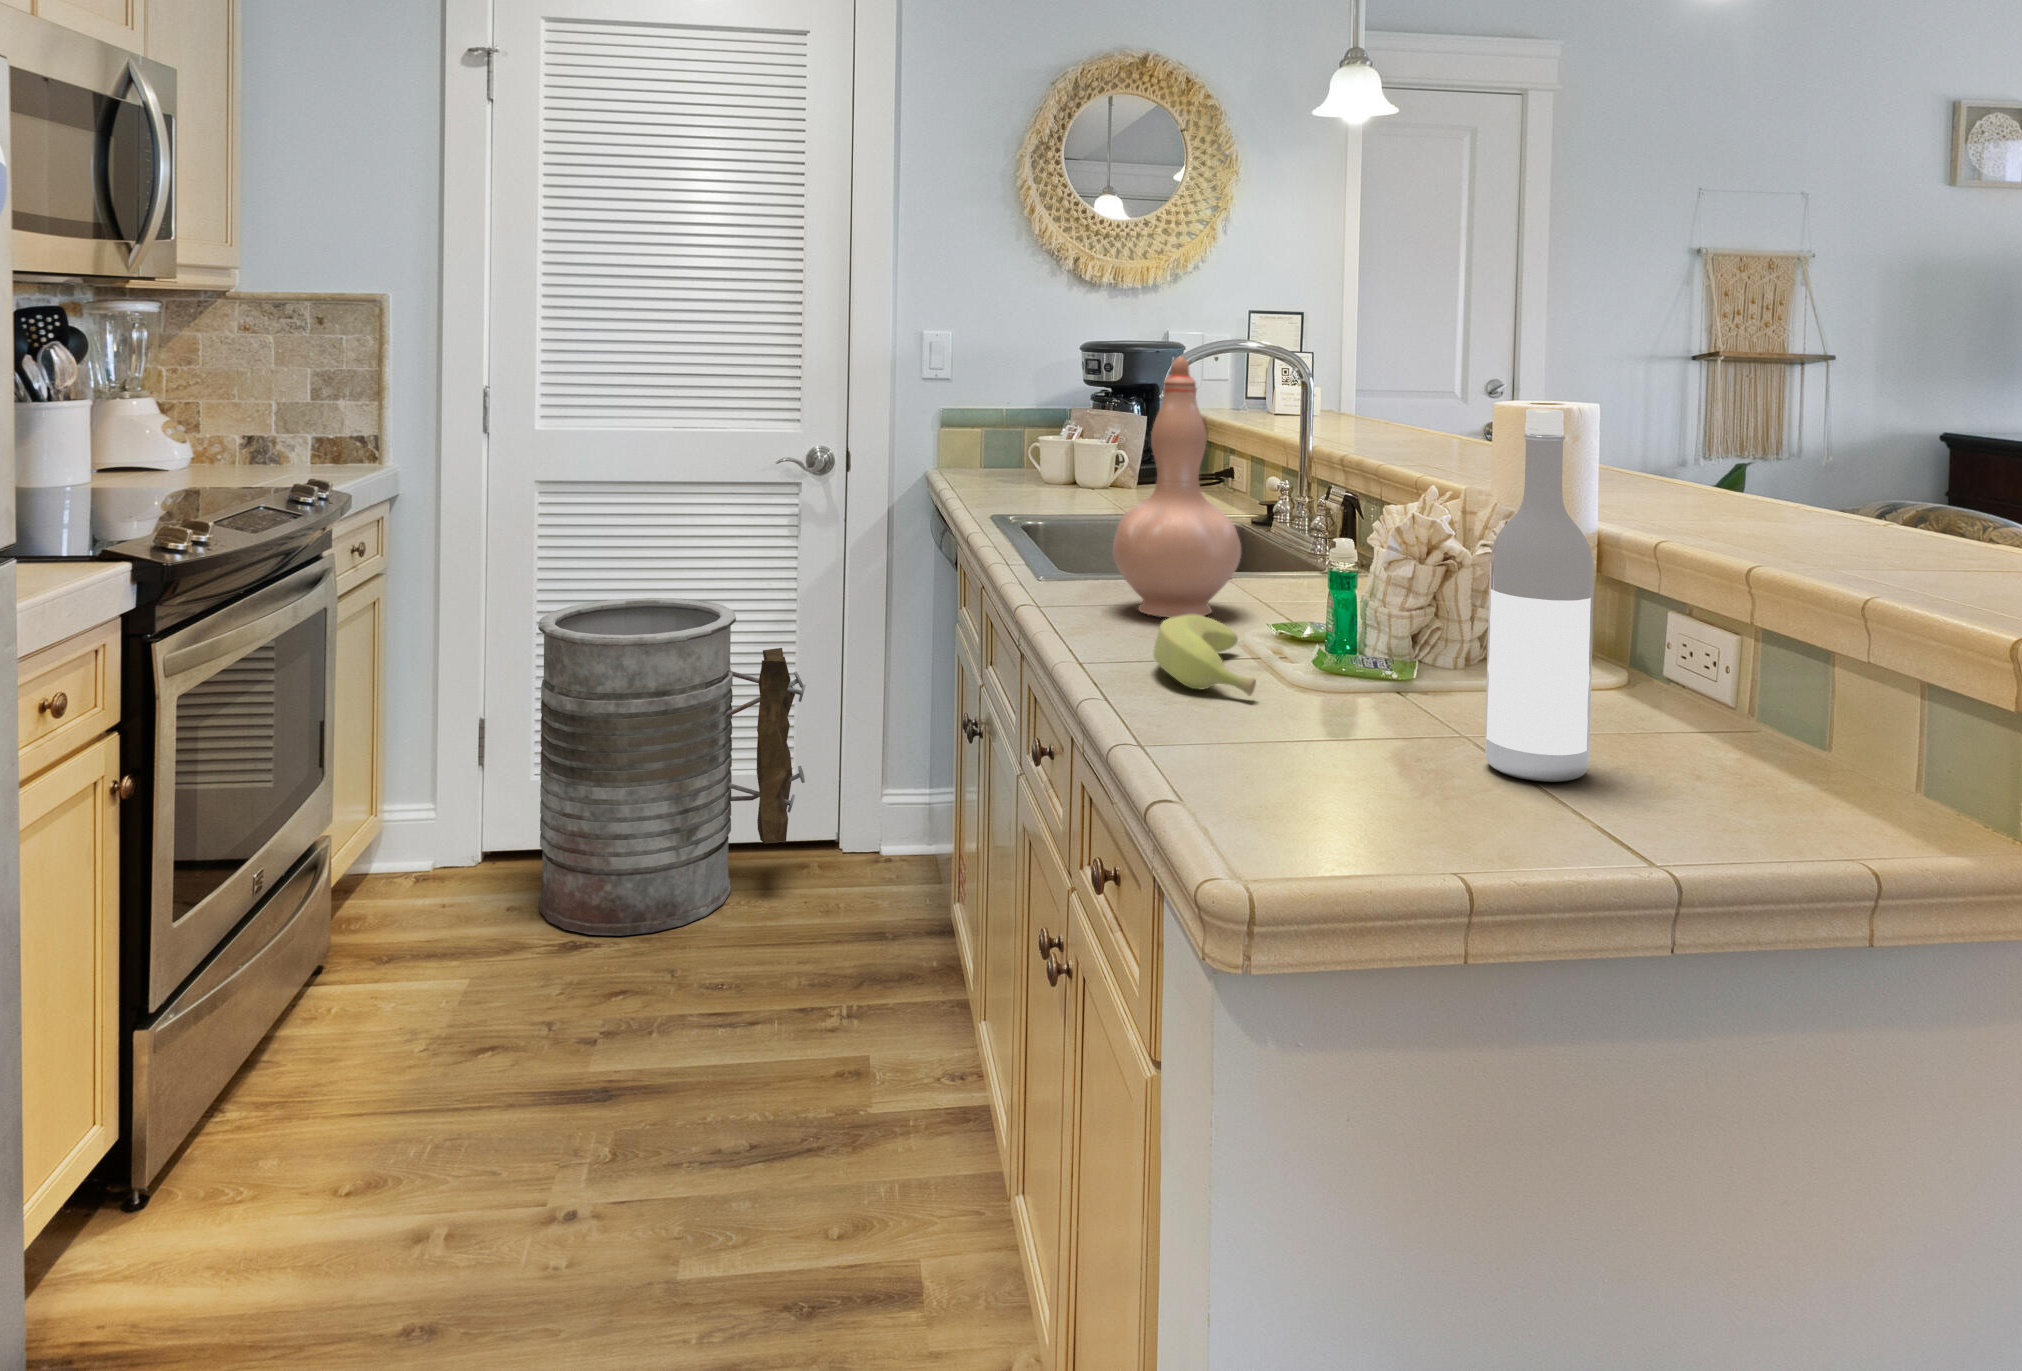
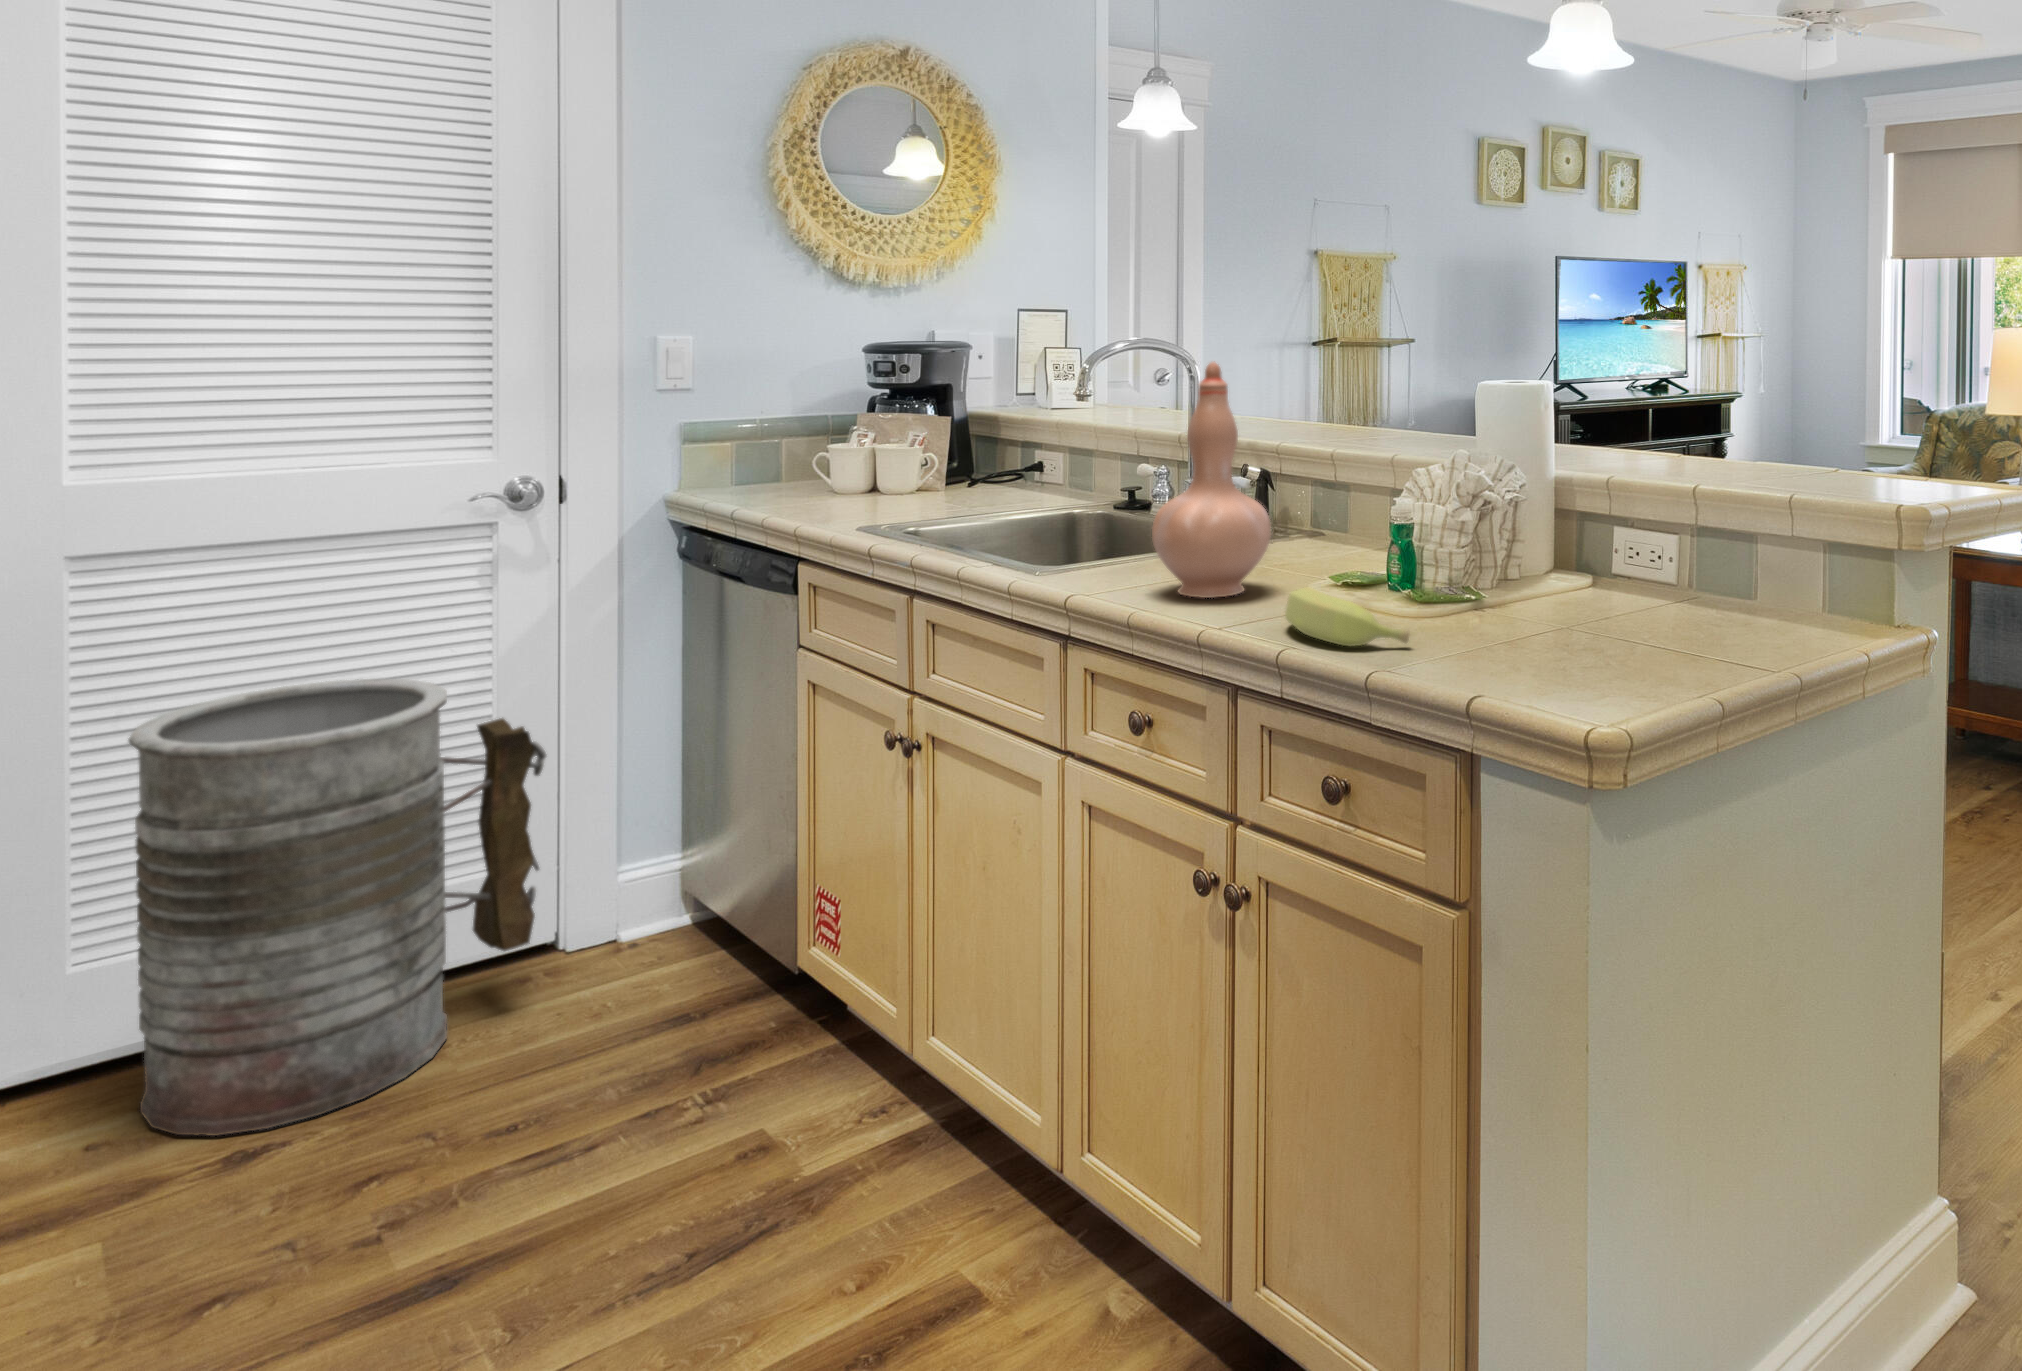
wine bottle: present [1485,409,1594,782] -> none [1621,396,1694,663]

